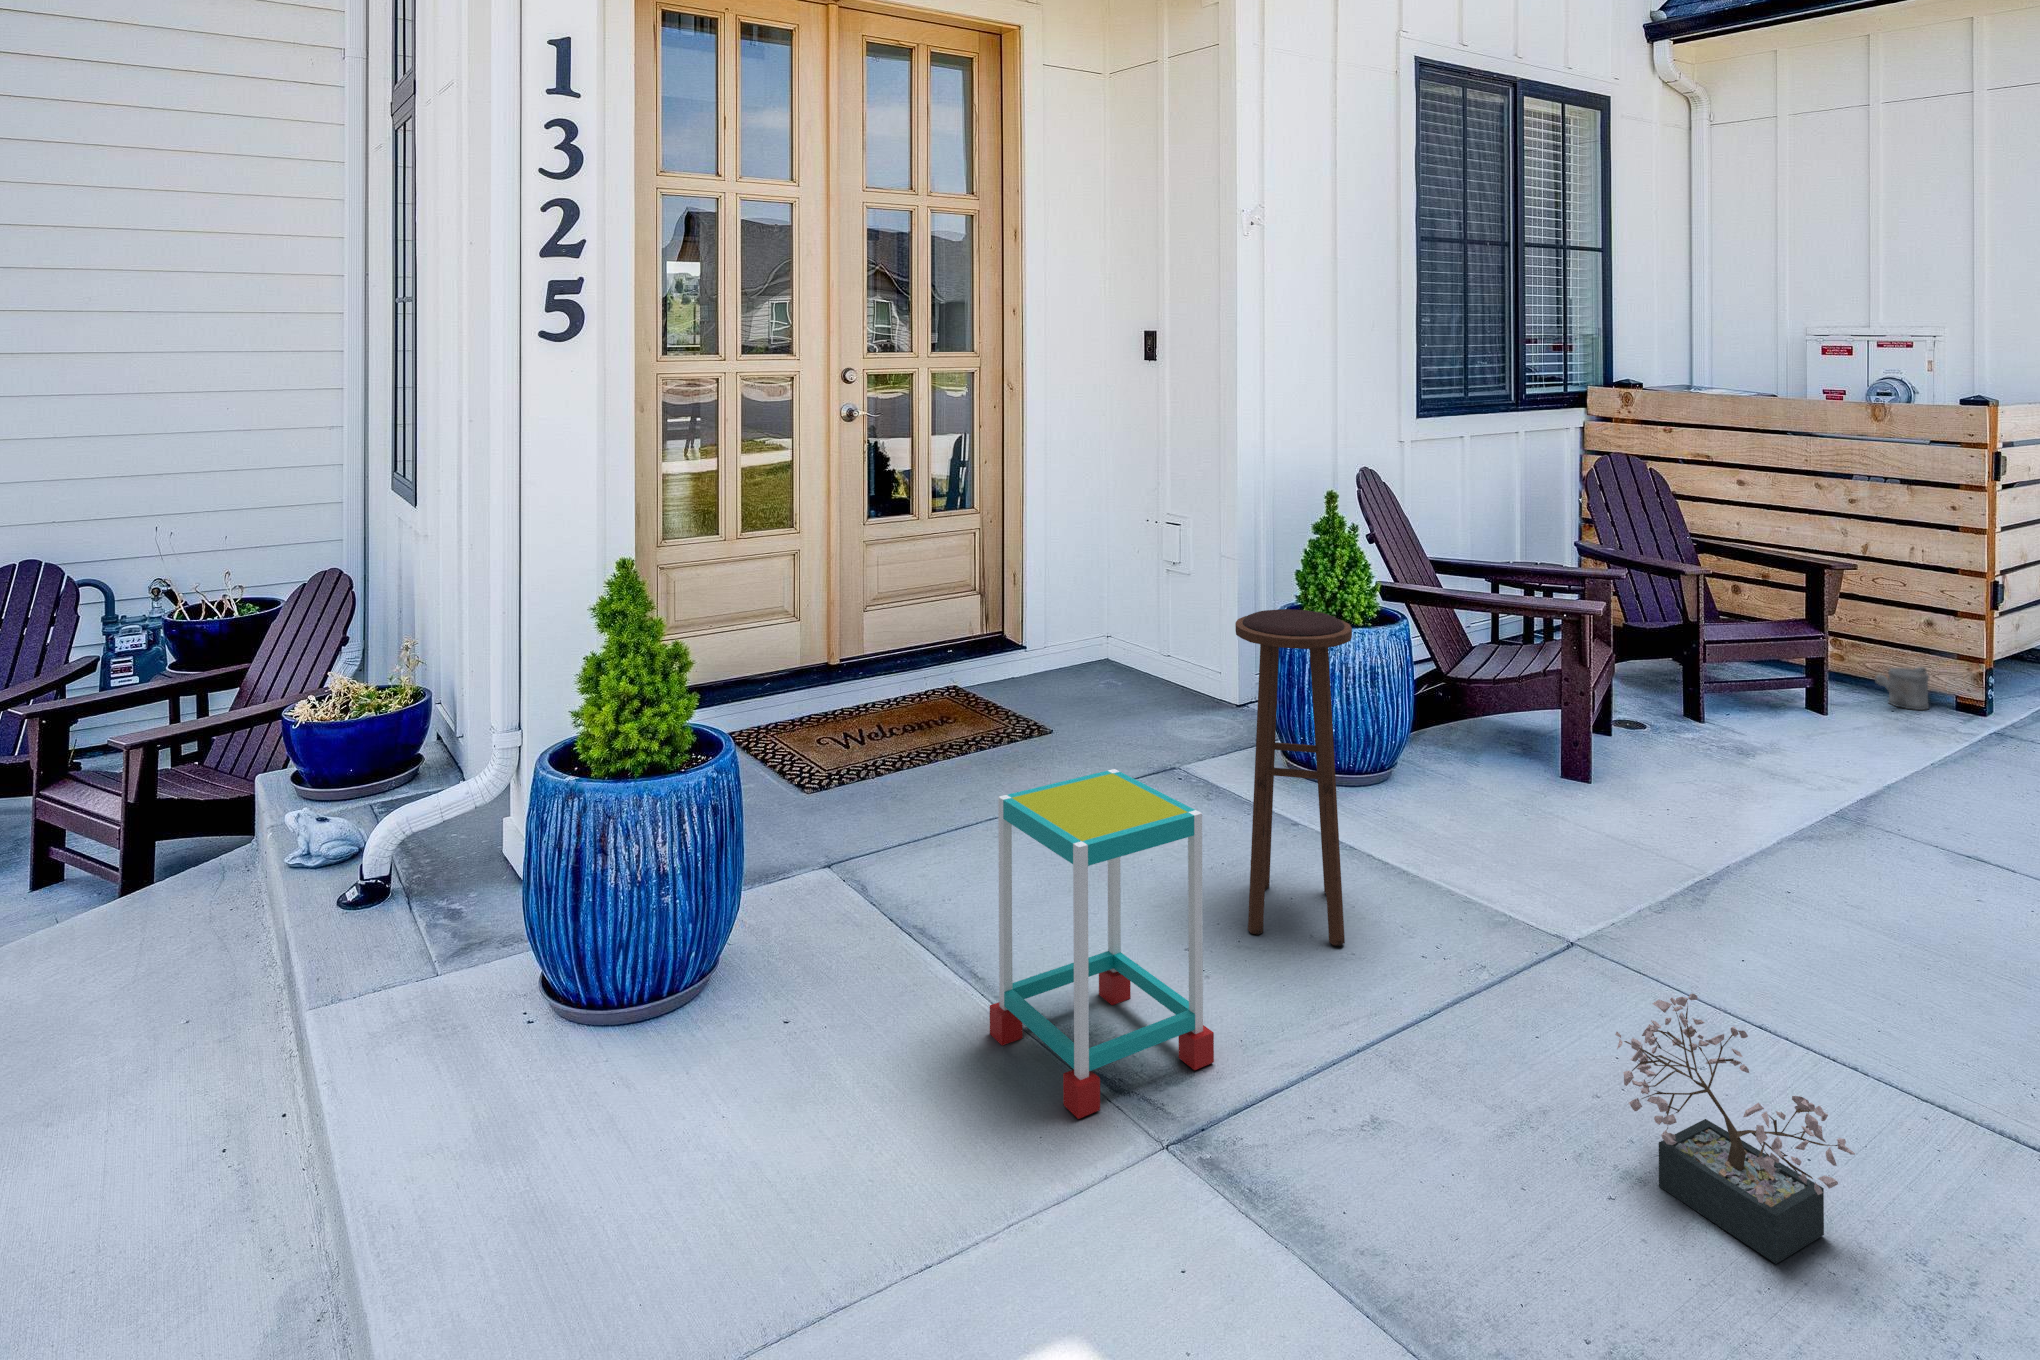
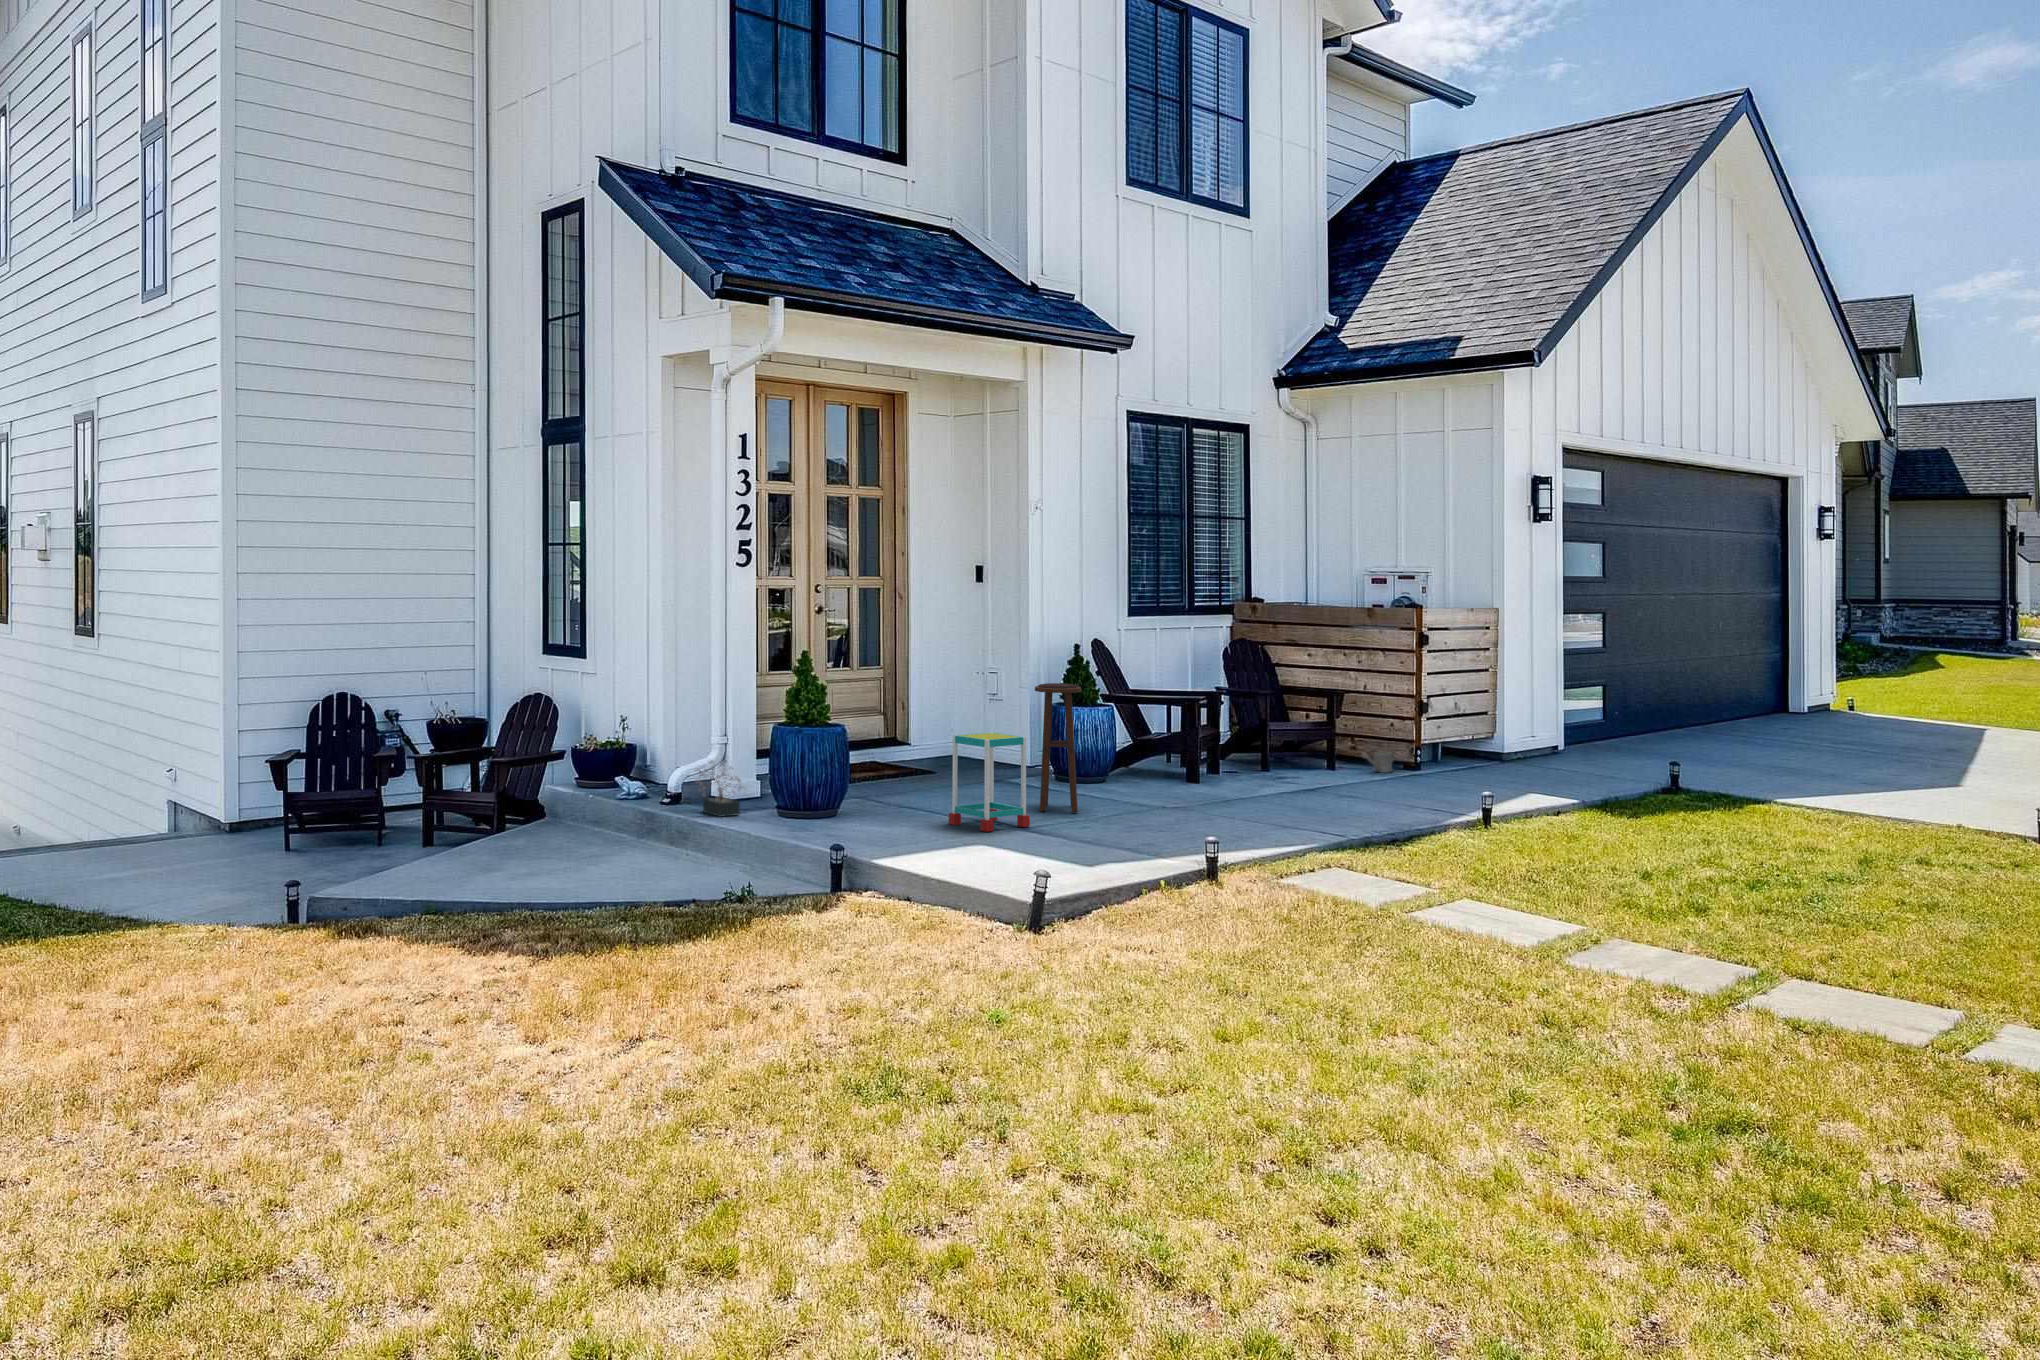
decorative plant: present [1615,993,1855,1264] -> present [696,761,742,817]

